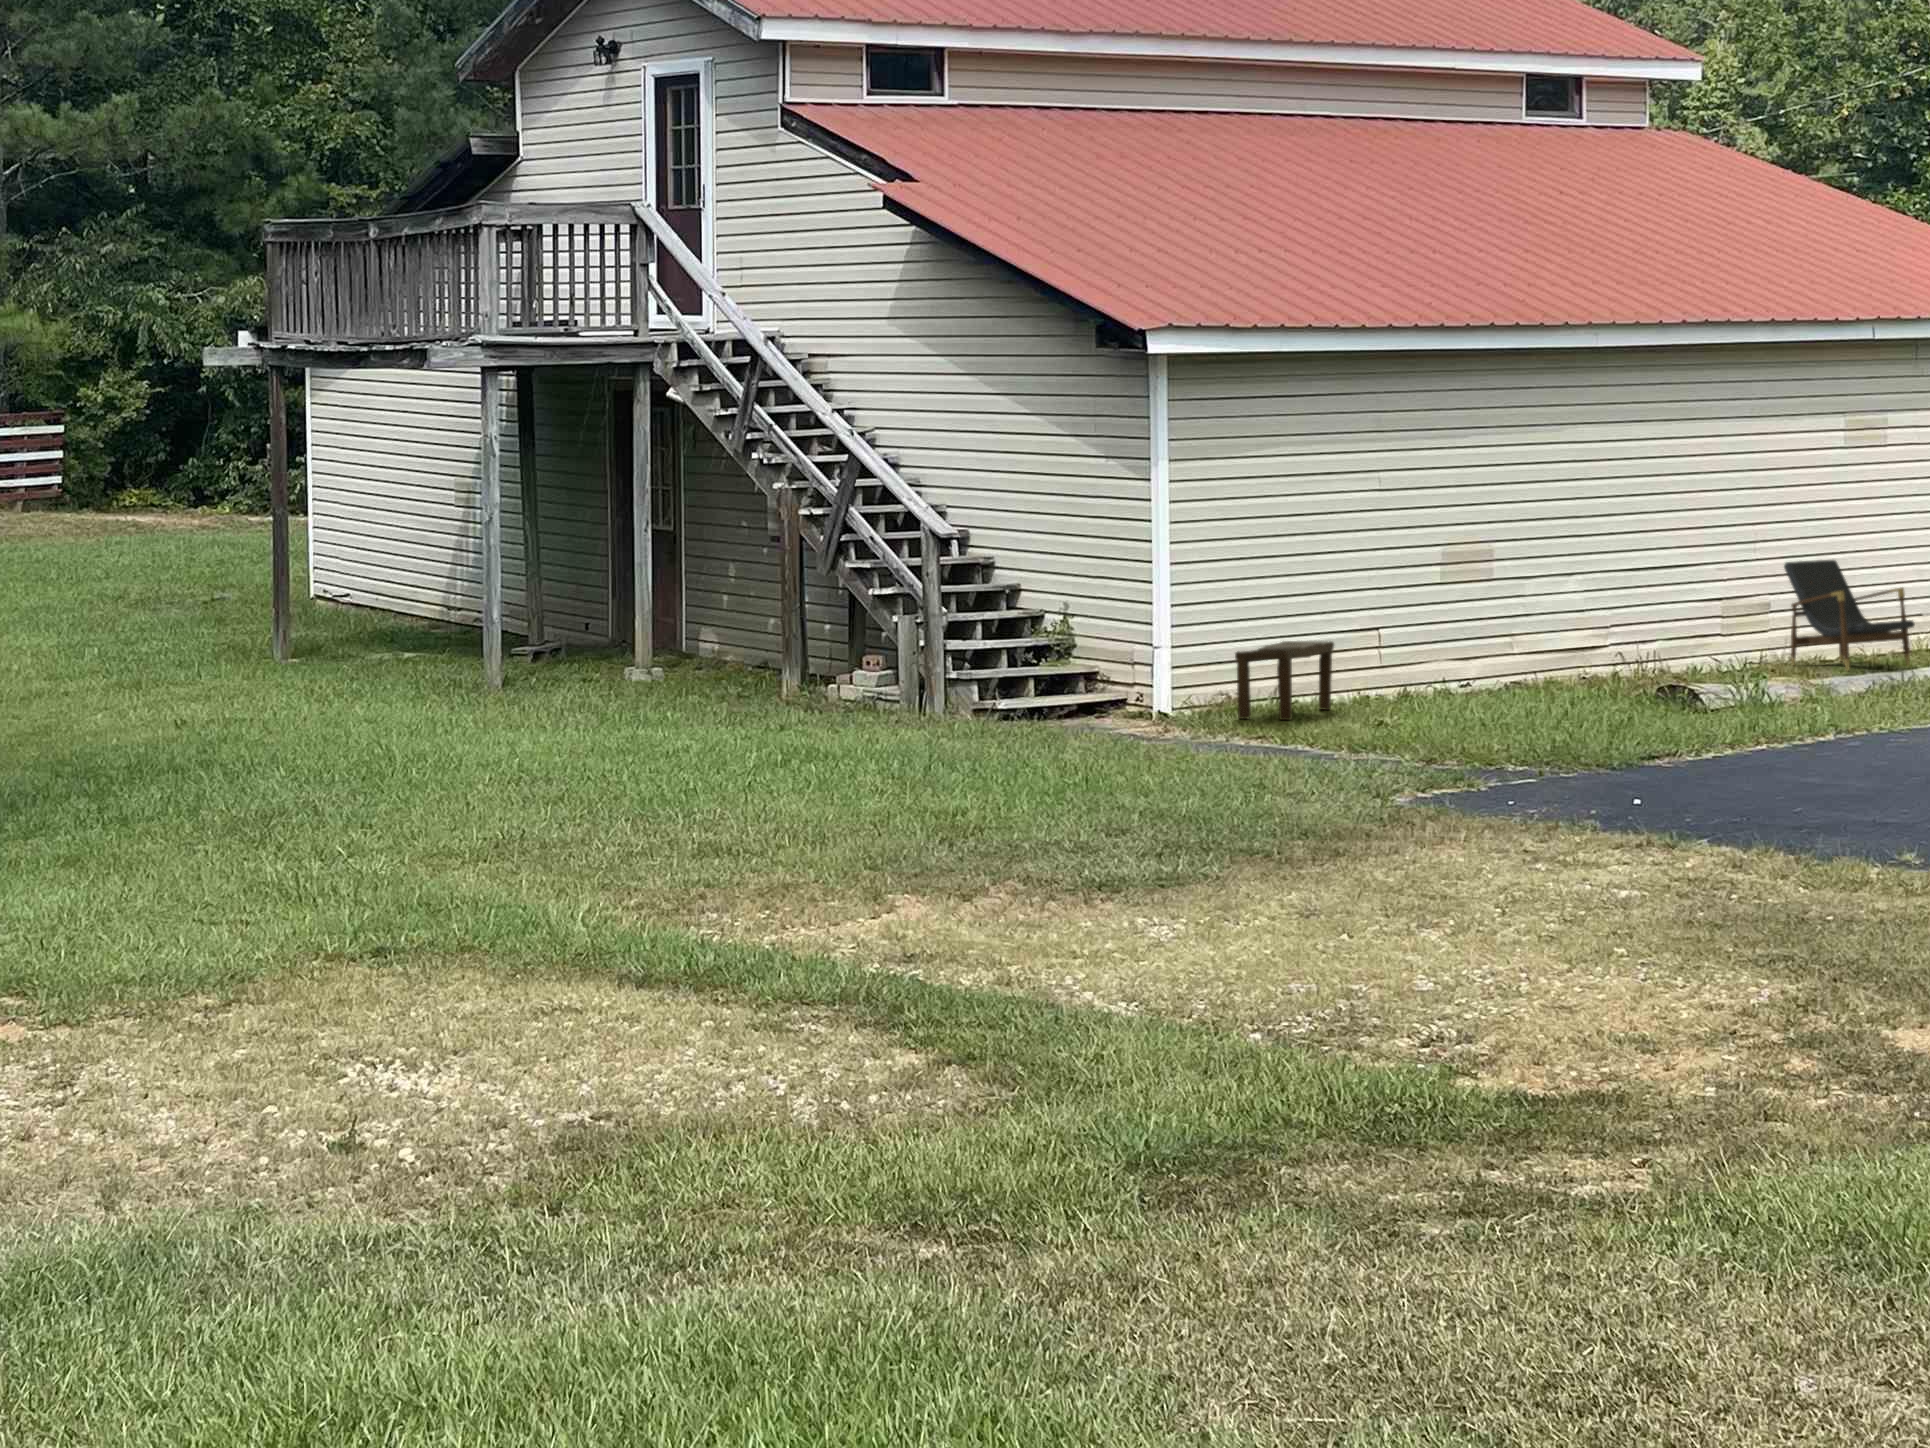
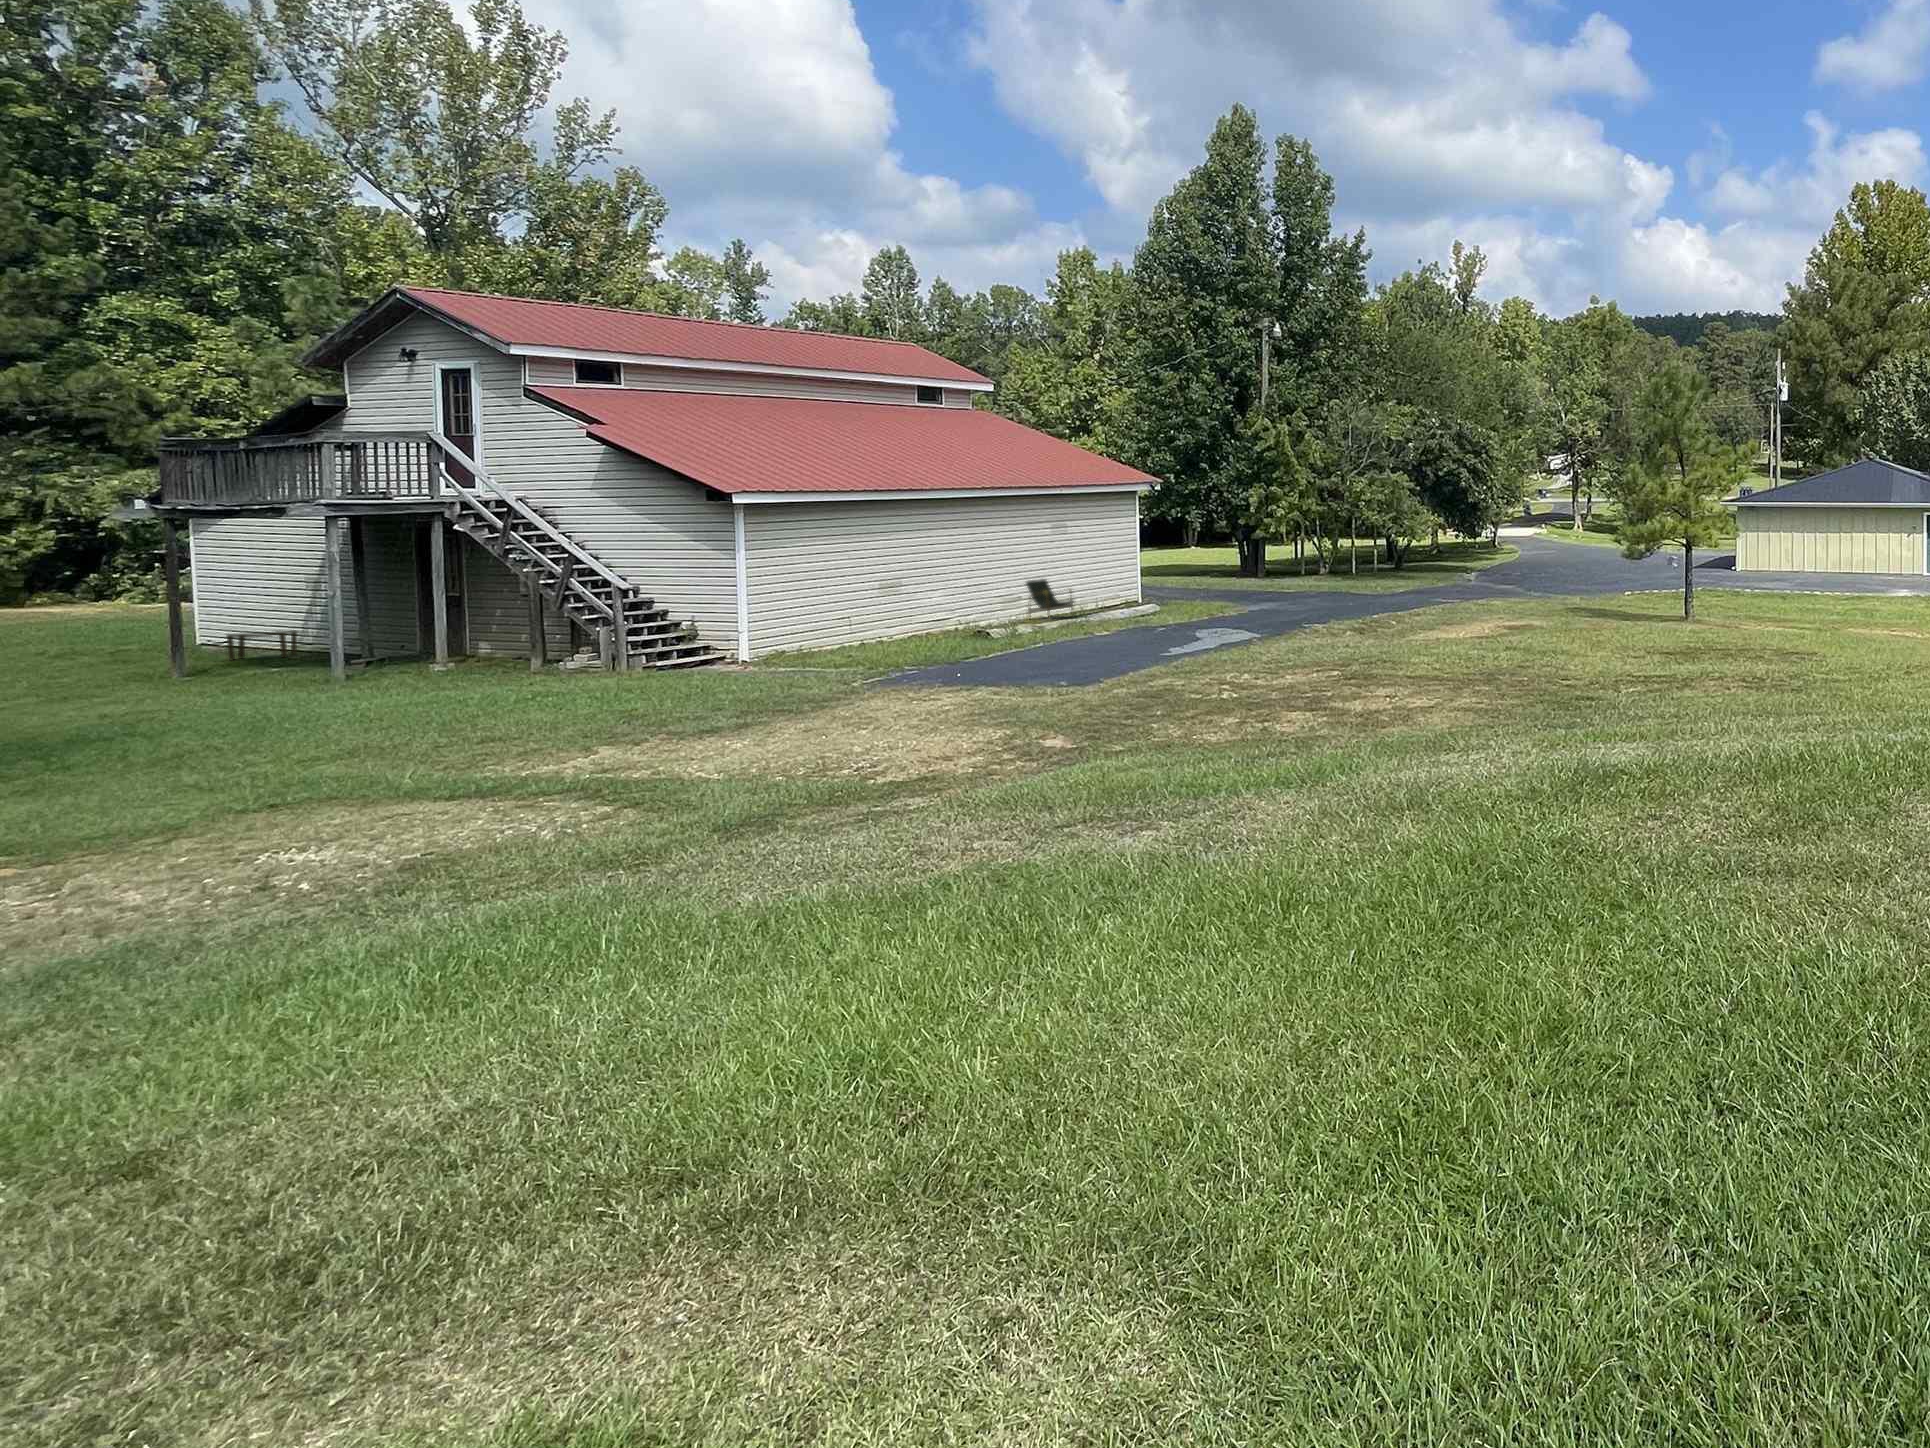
bench: present [1235,641,1334,720] -> present [226,630,298,660]

